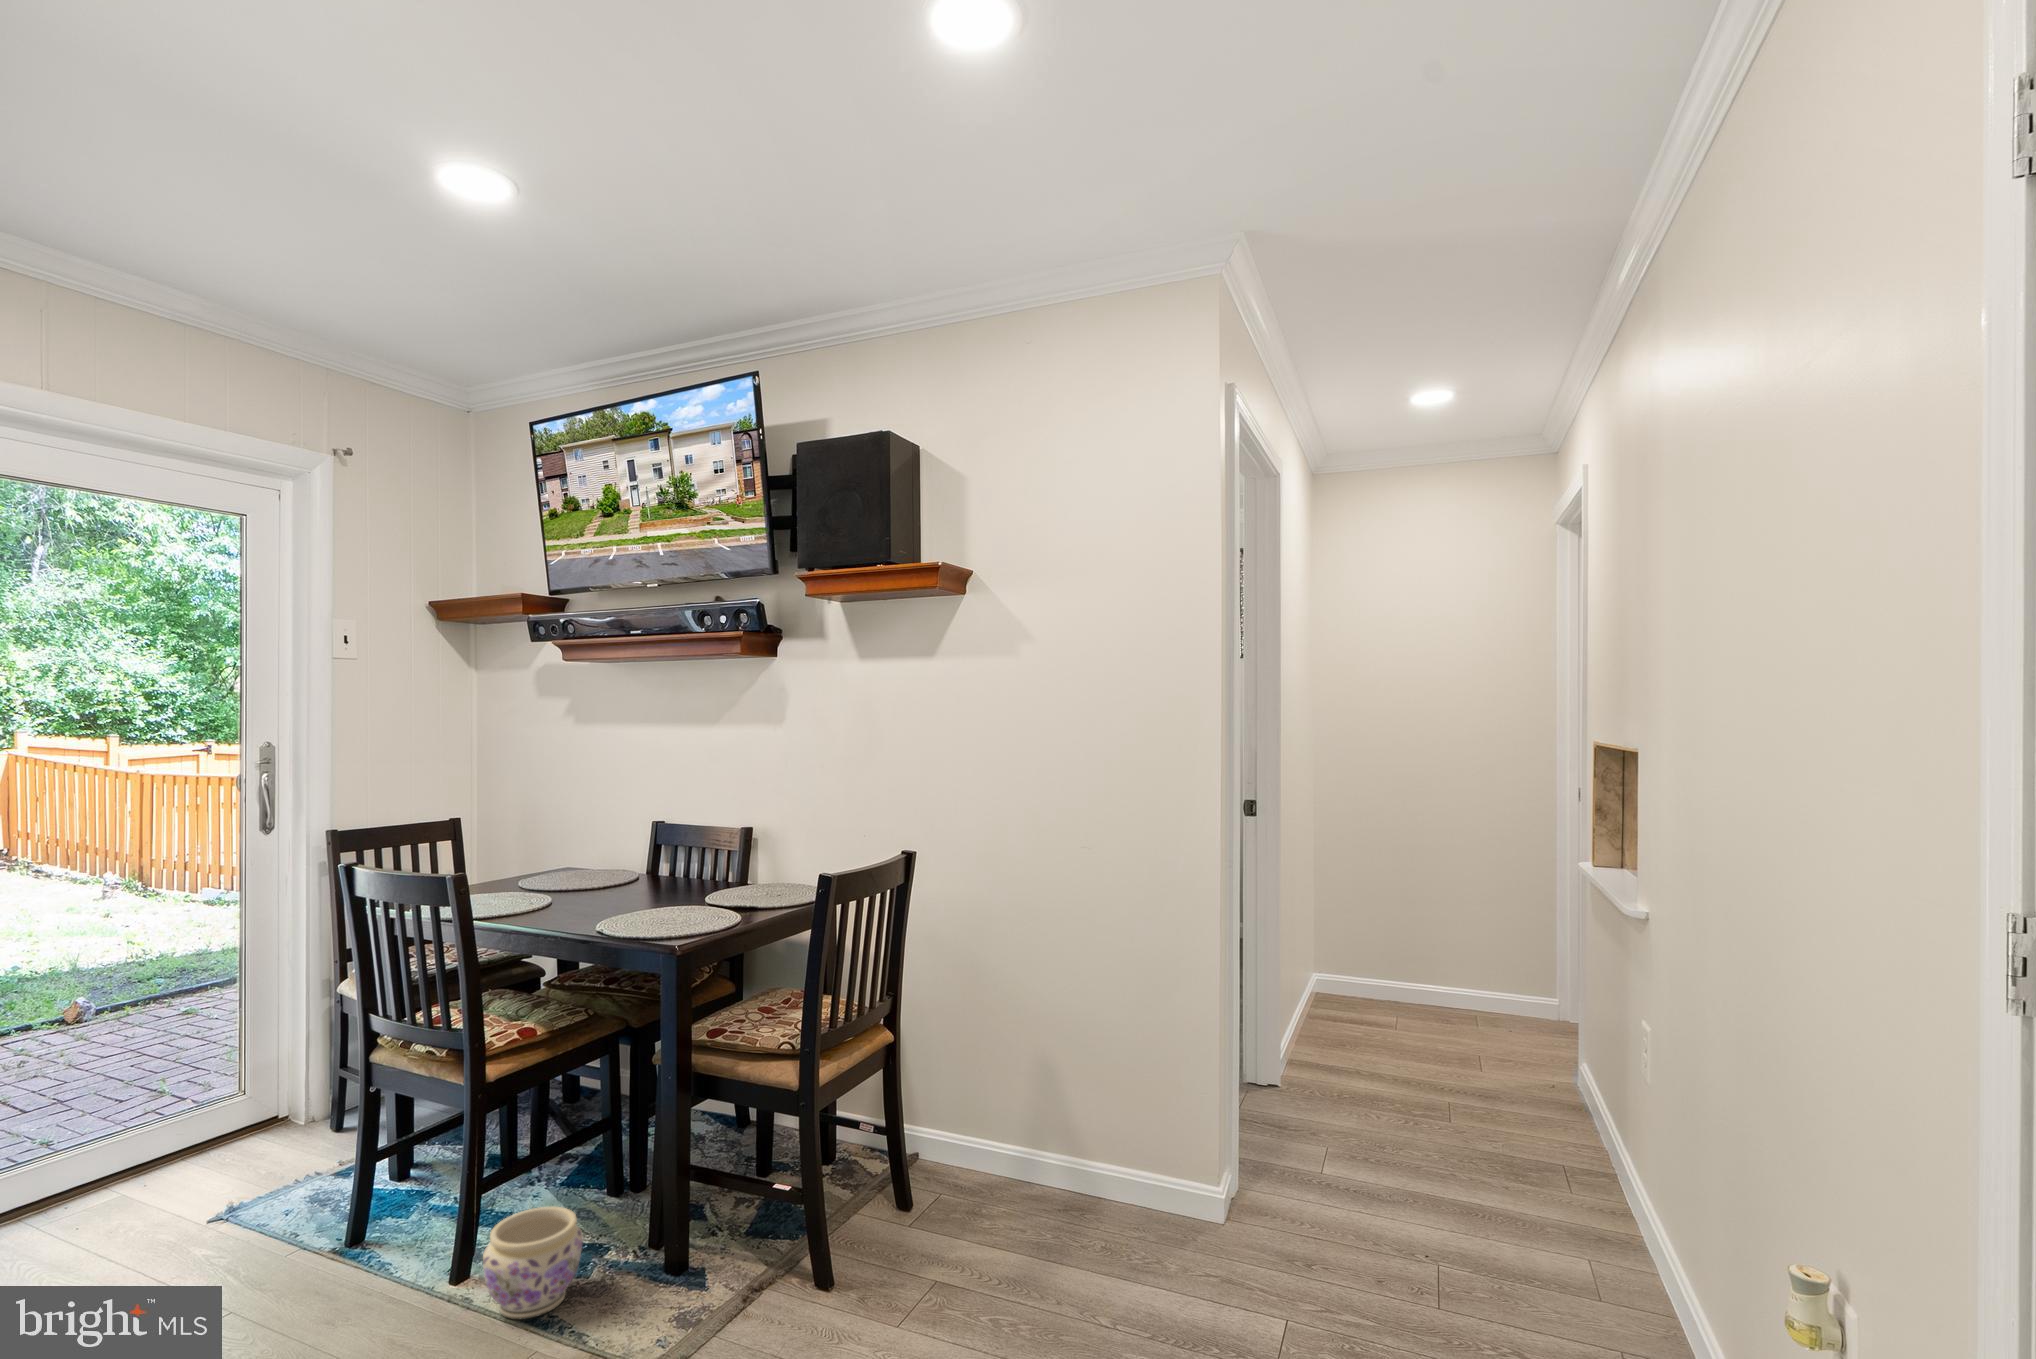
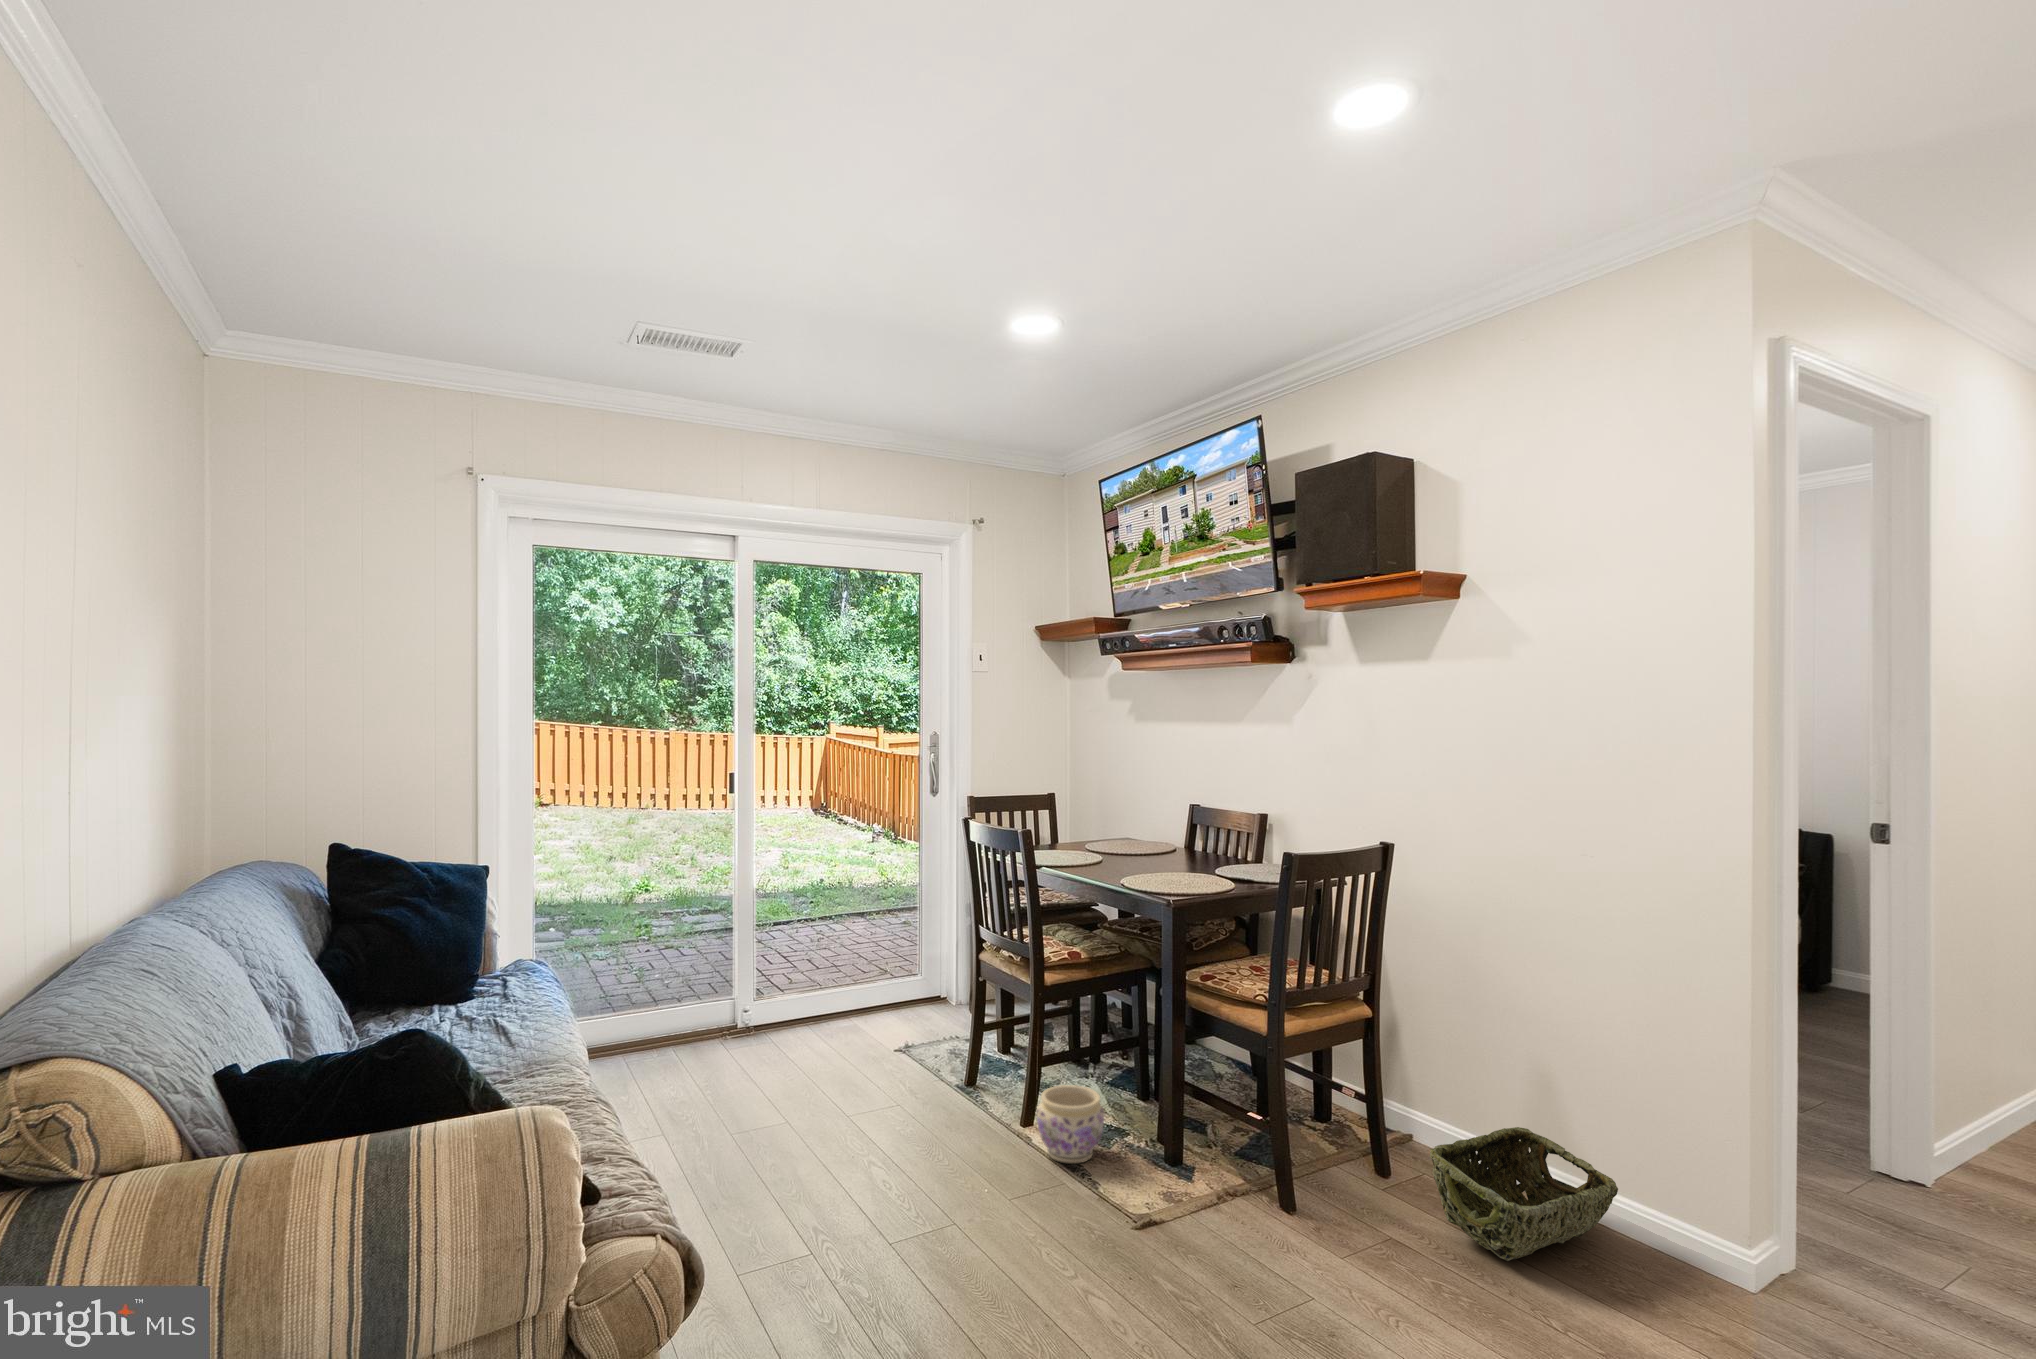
woven basket: none [967,1123,1123,1267] -> present [1430,1127,1618,1261]

